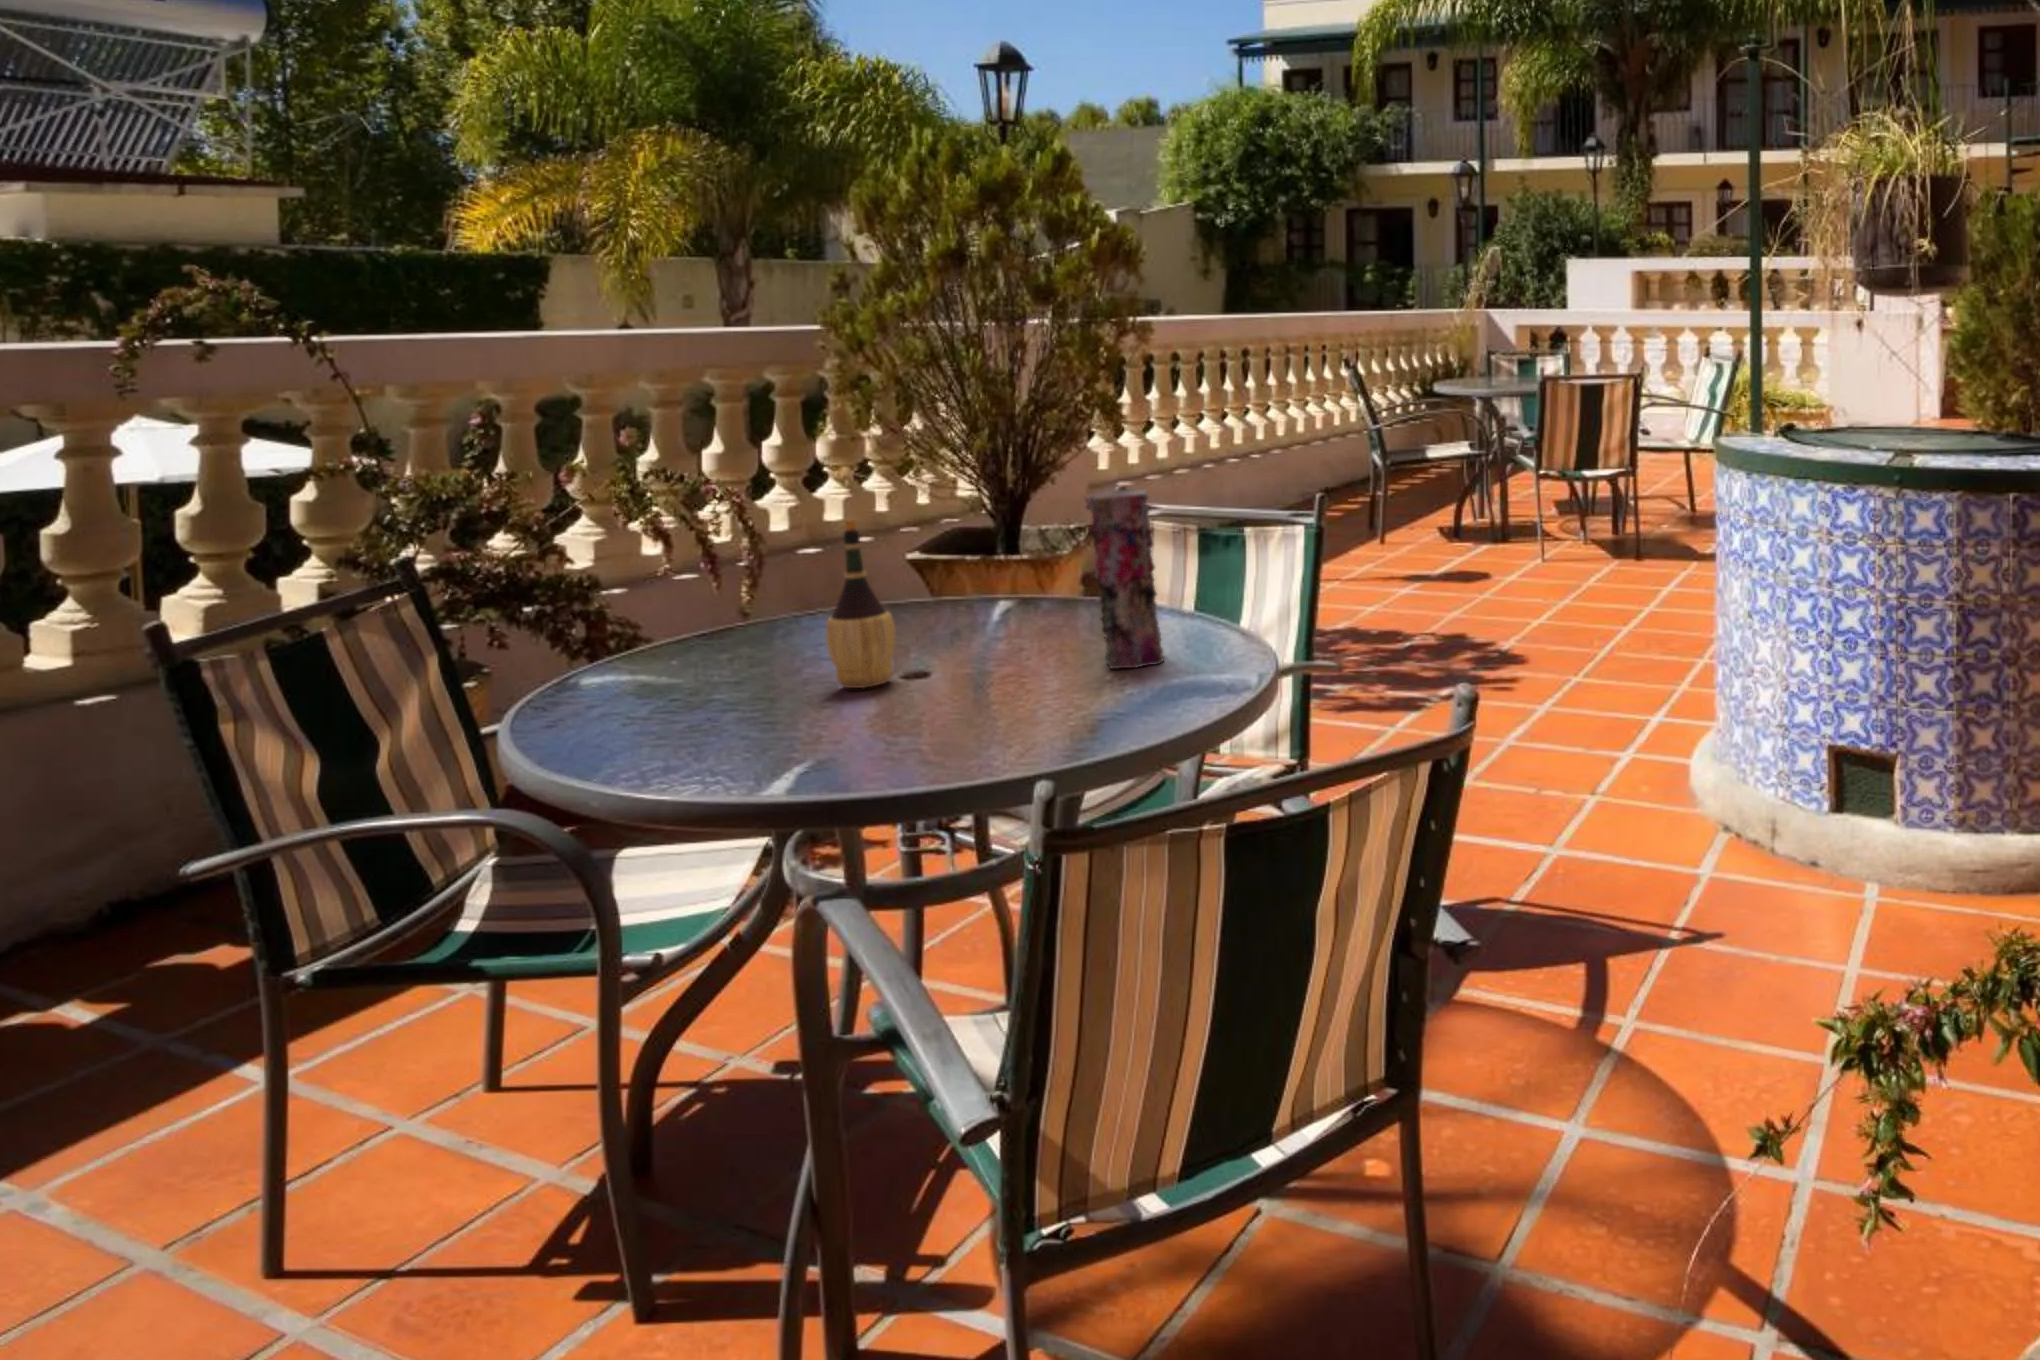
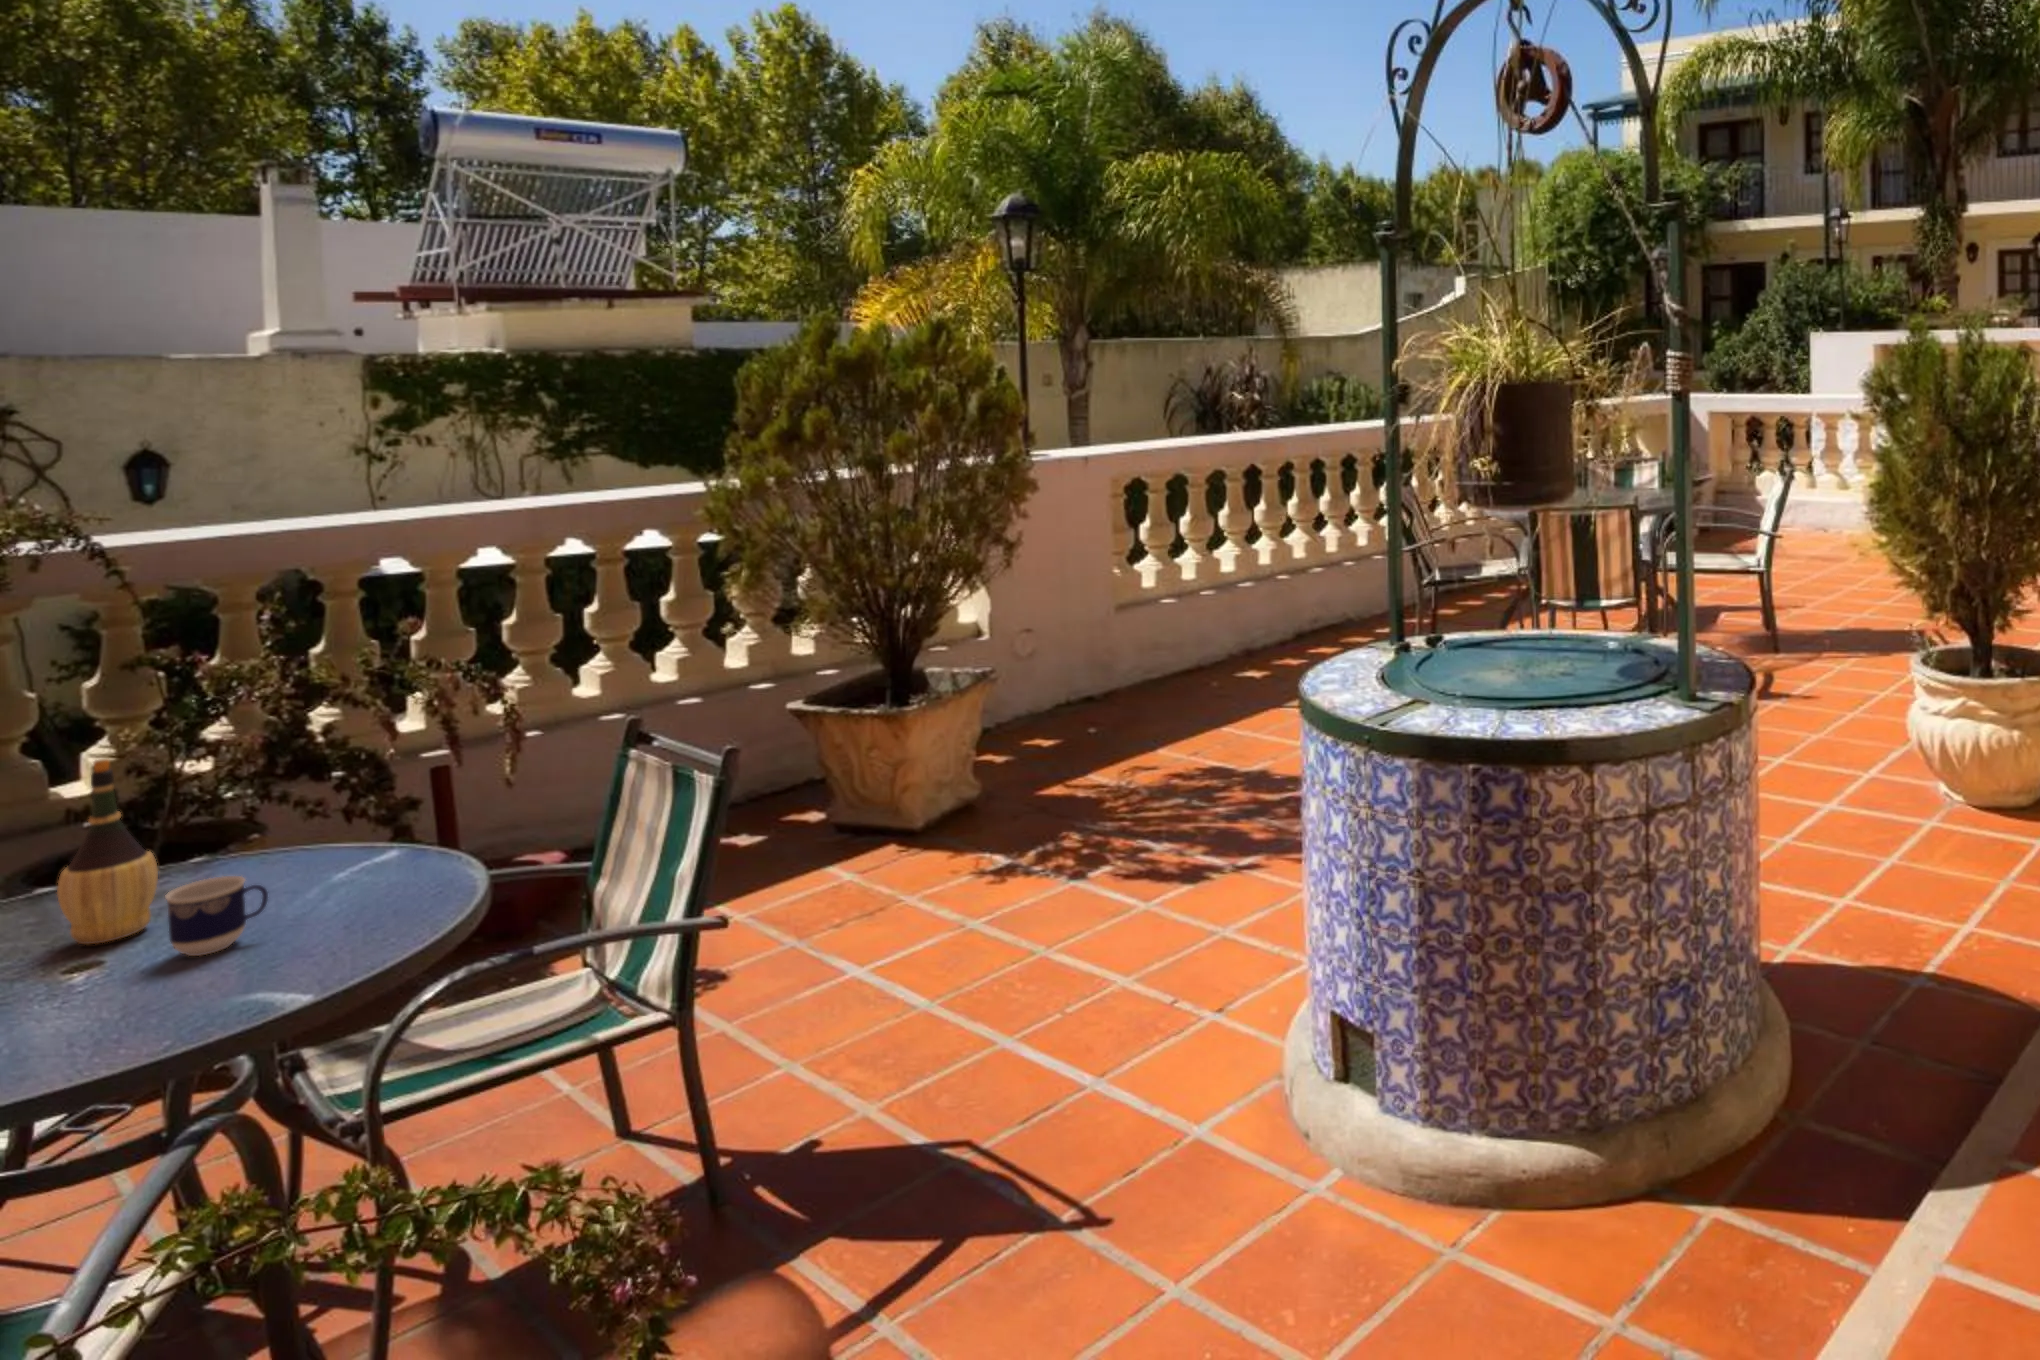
vase: present [1085,489,1164,668] -> none [290,745,407,954]
cup: none [963,617,1034,682] -> present [166,876,268,956]

